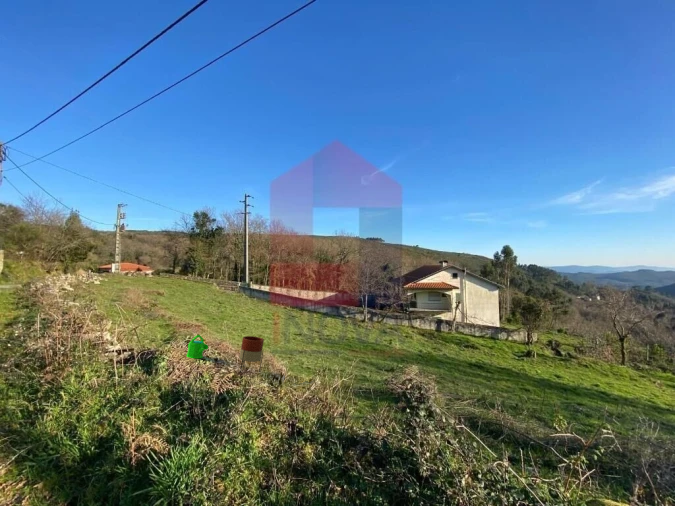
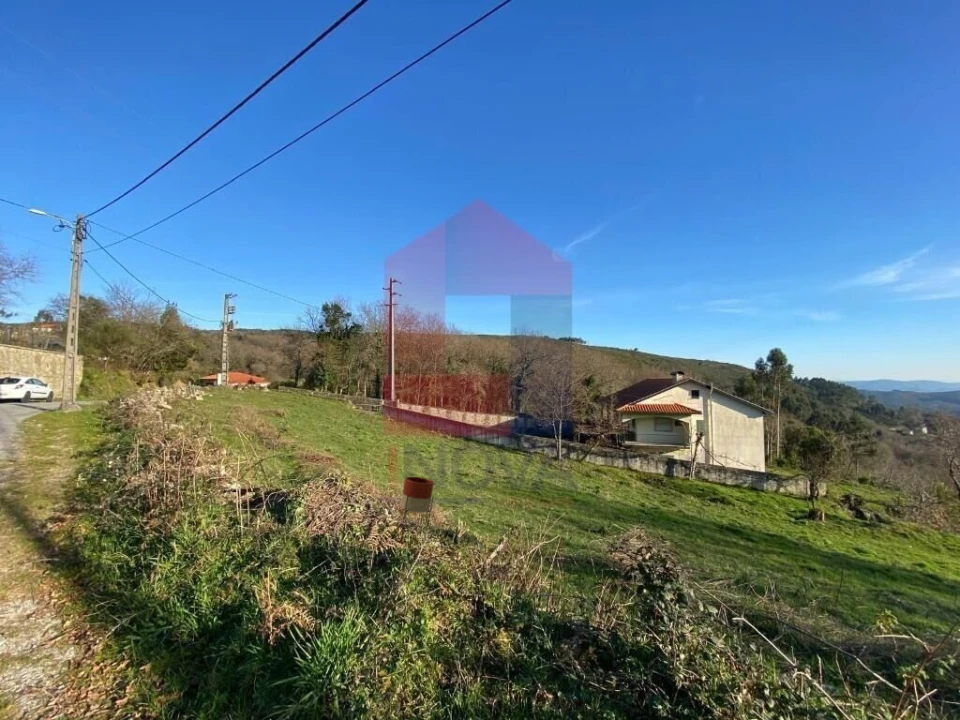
watering can: present [186,335,208,359] -> none [327,472,358,505]

